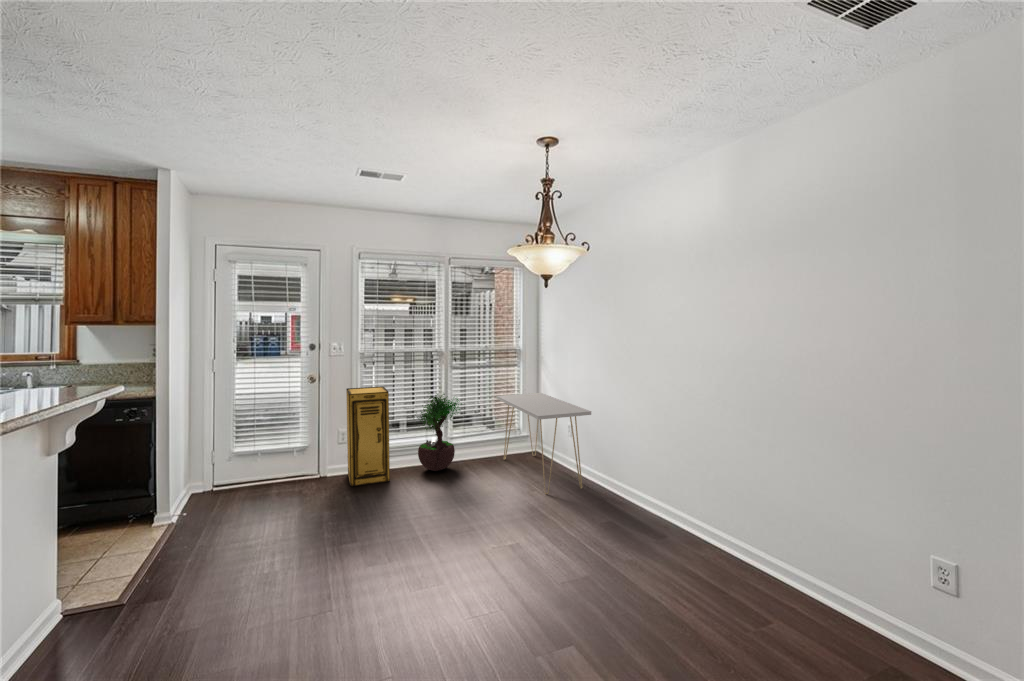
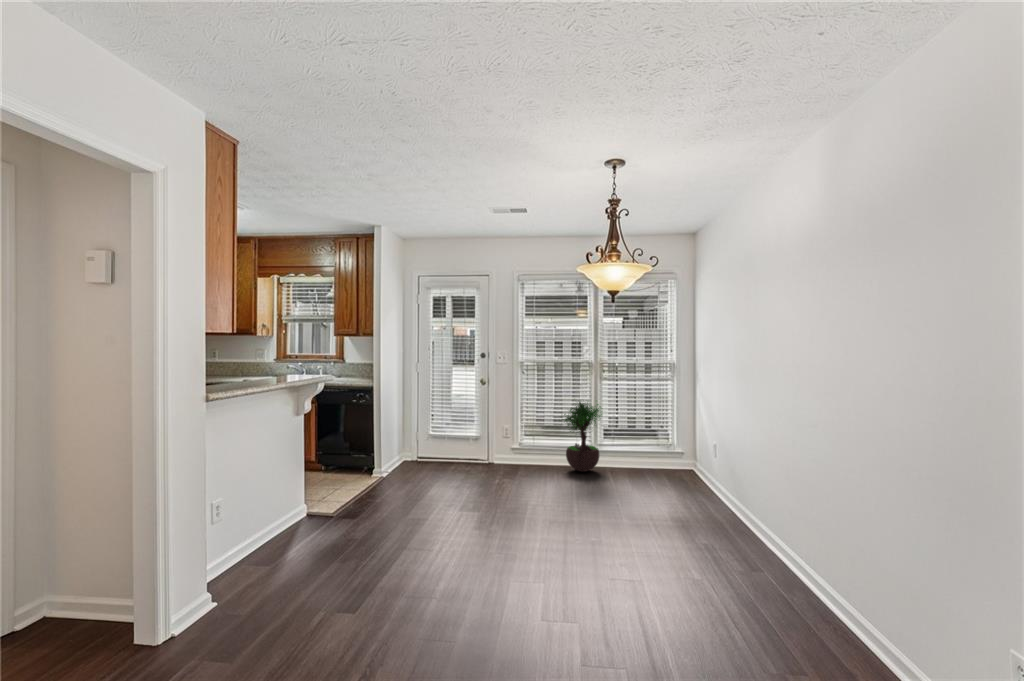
storage cabinet: present [346,386,390,487] -> none [506,391,539,473]
console table: present [496,393,591,494] -> none [644,407,723,504]

